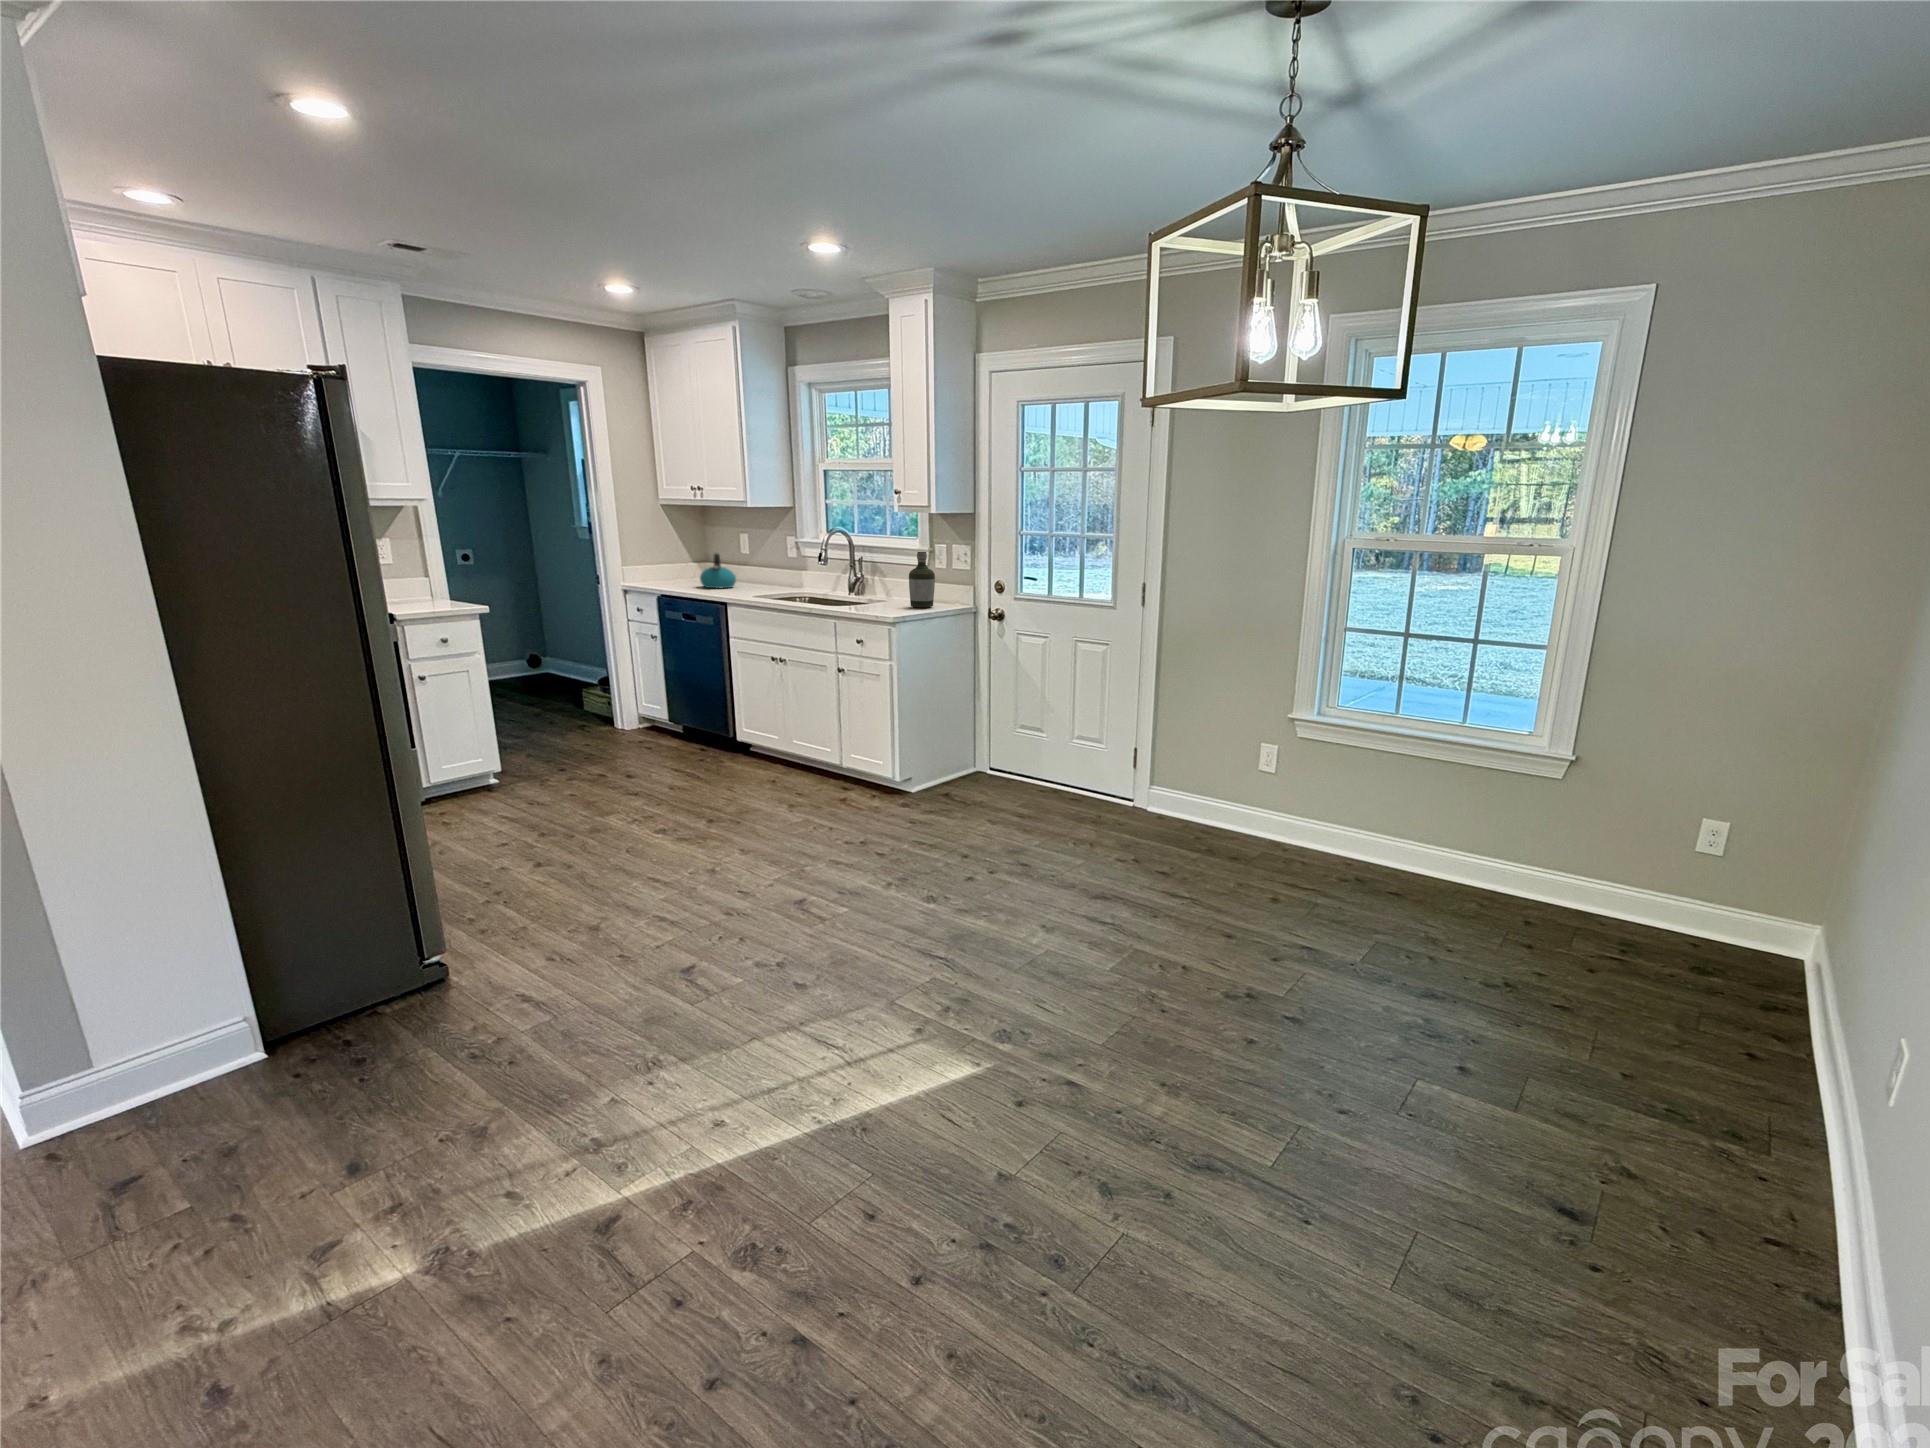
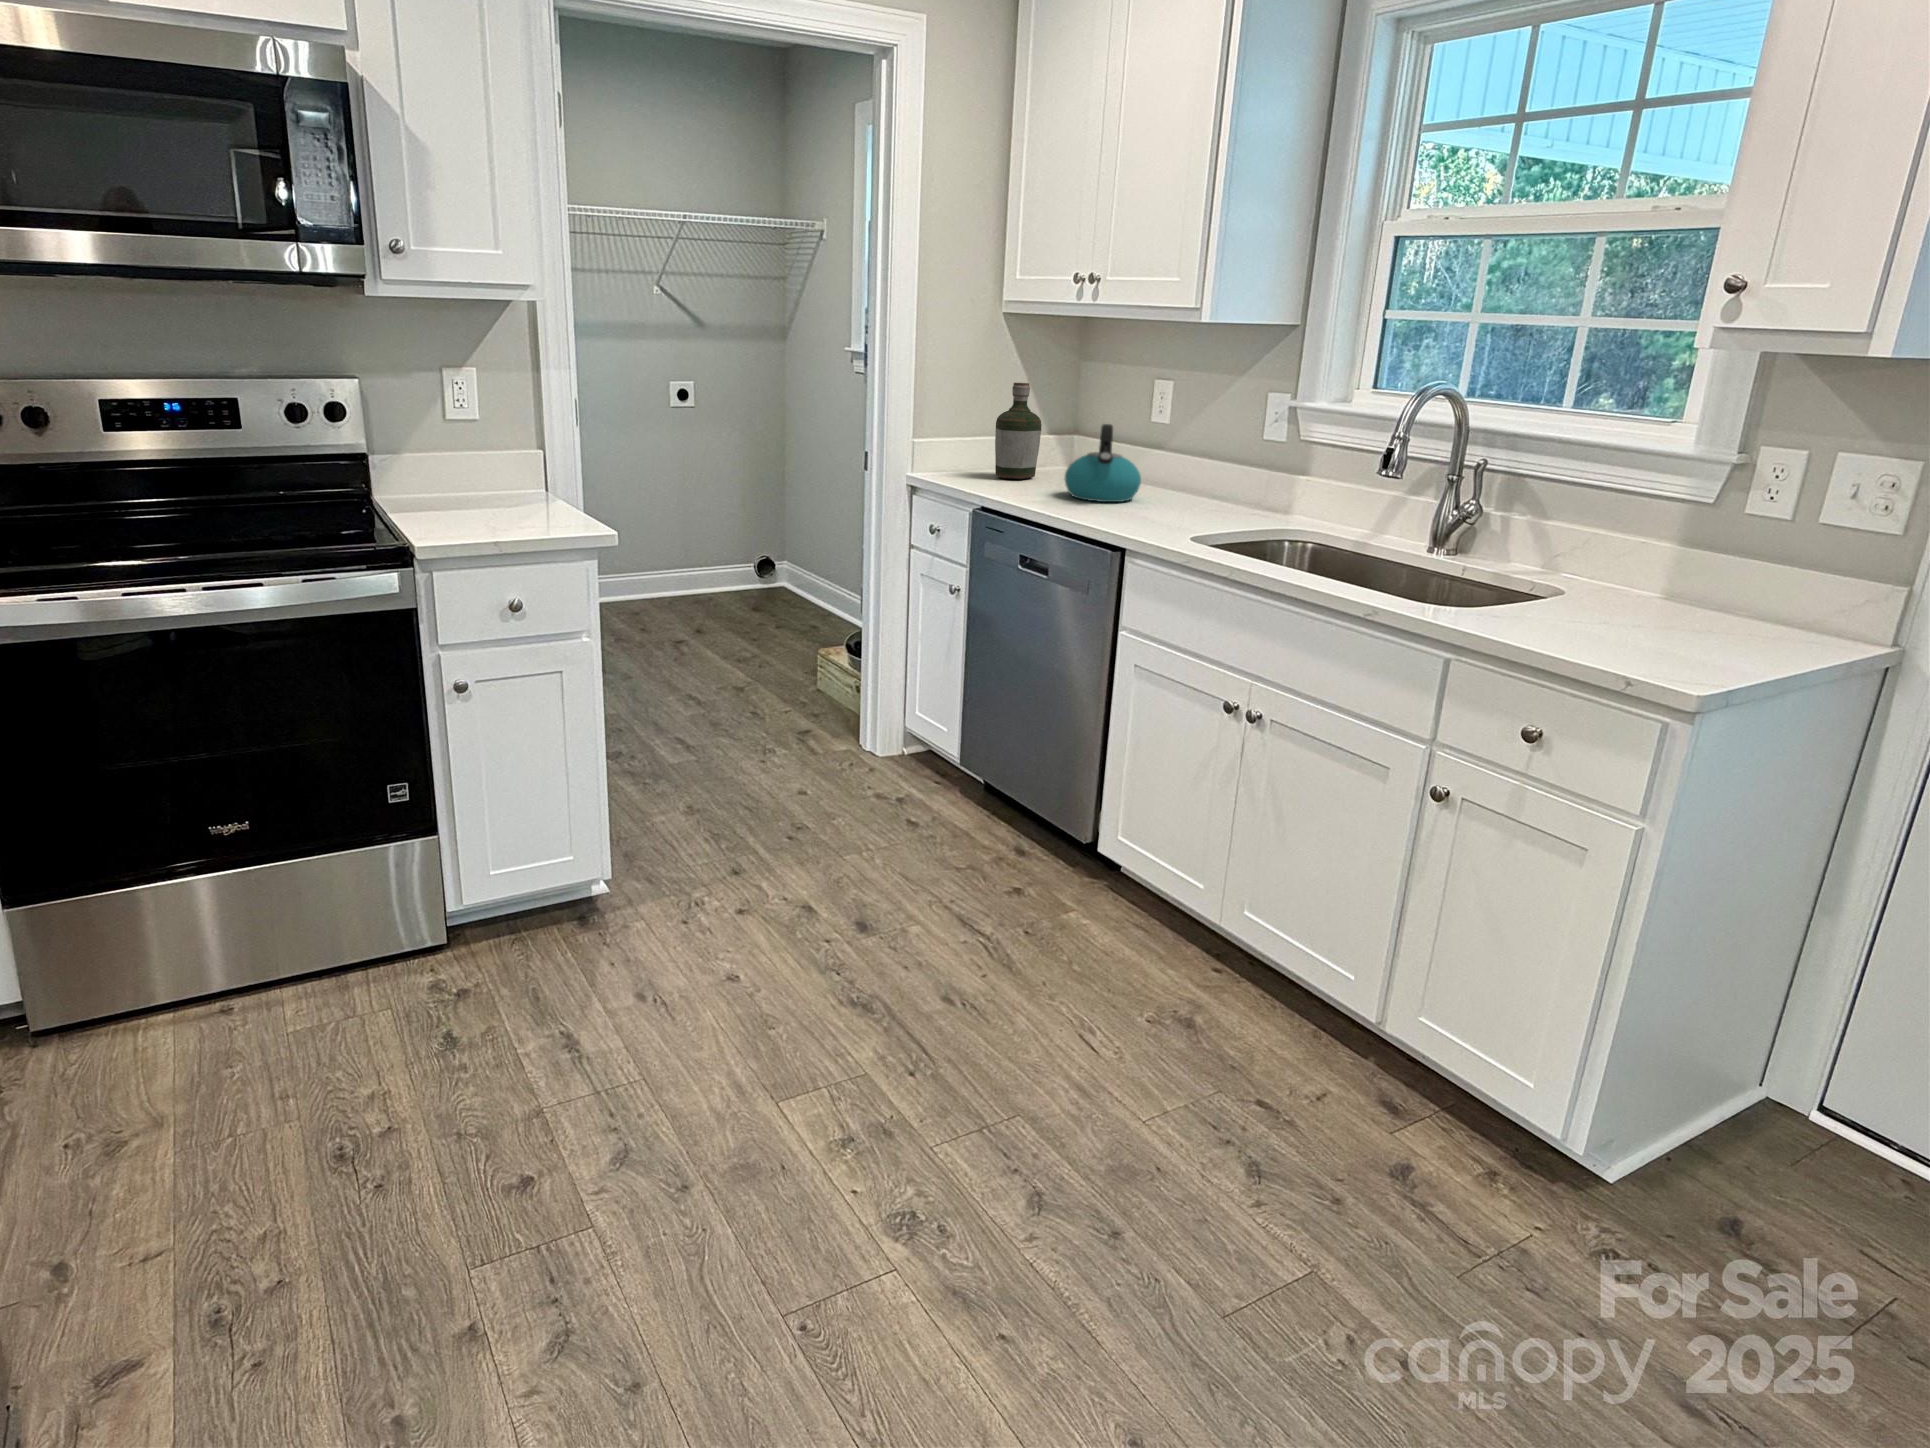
bottle: present [909,552,935,608] -> present [995,383,1042,479]

